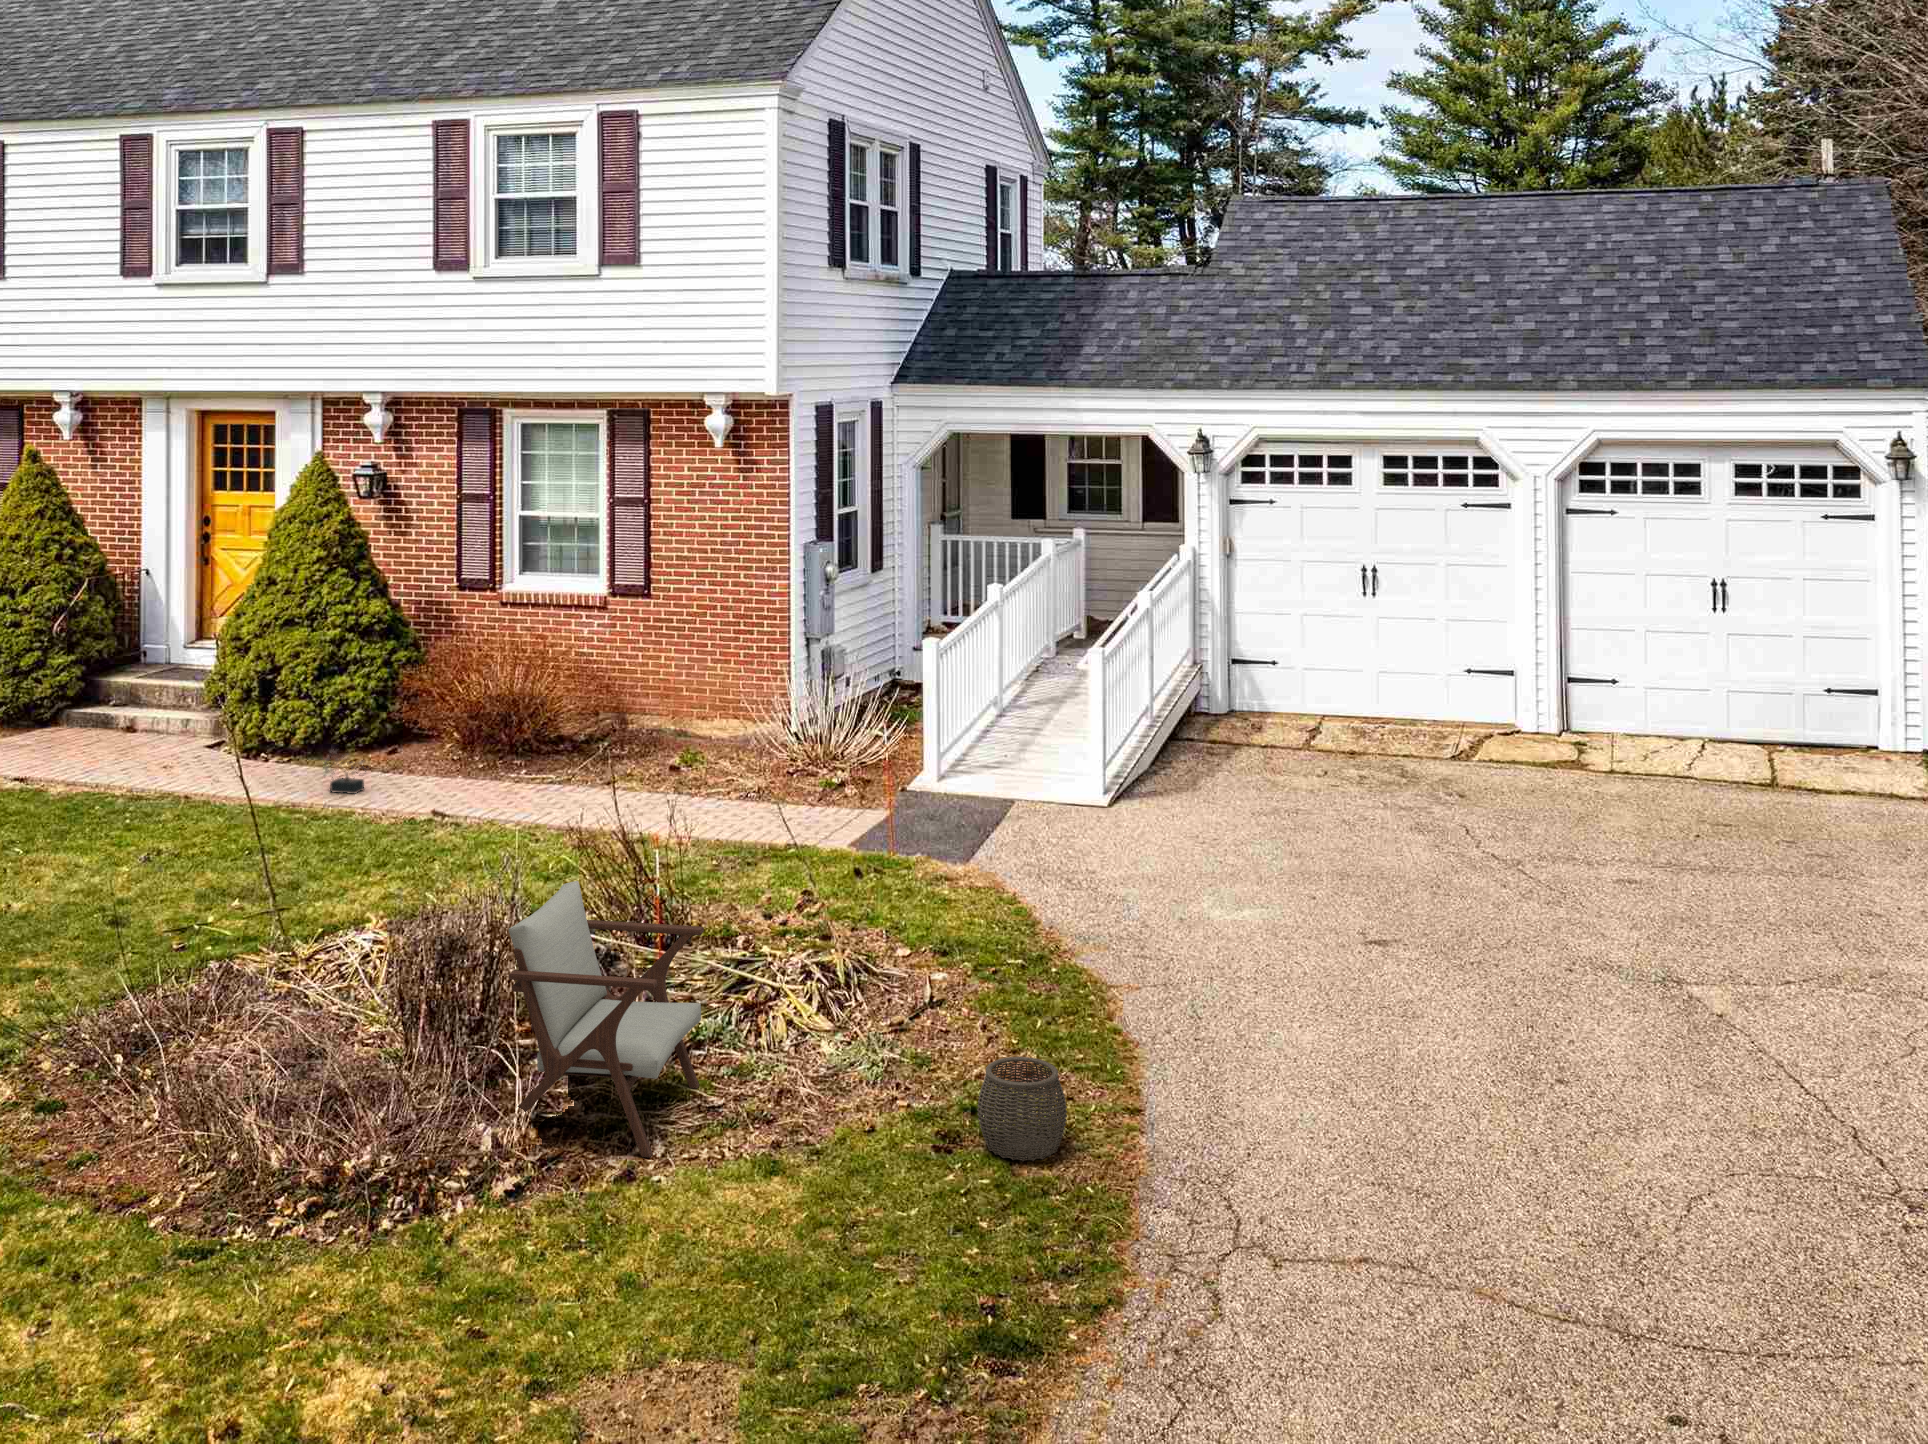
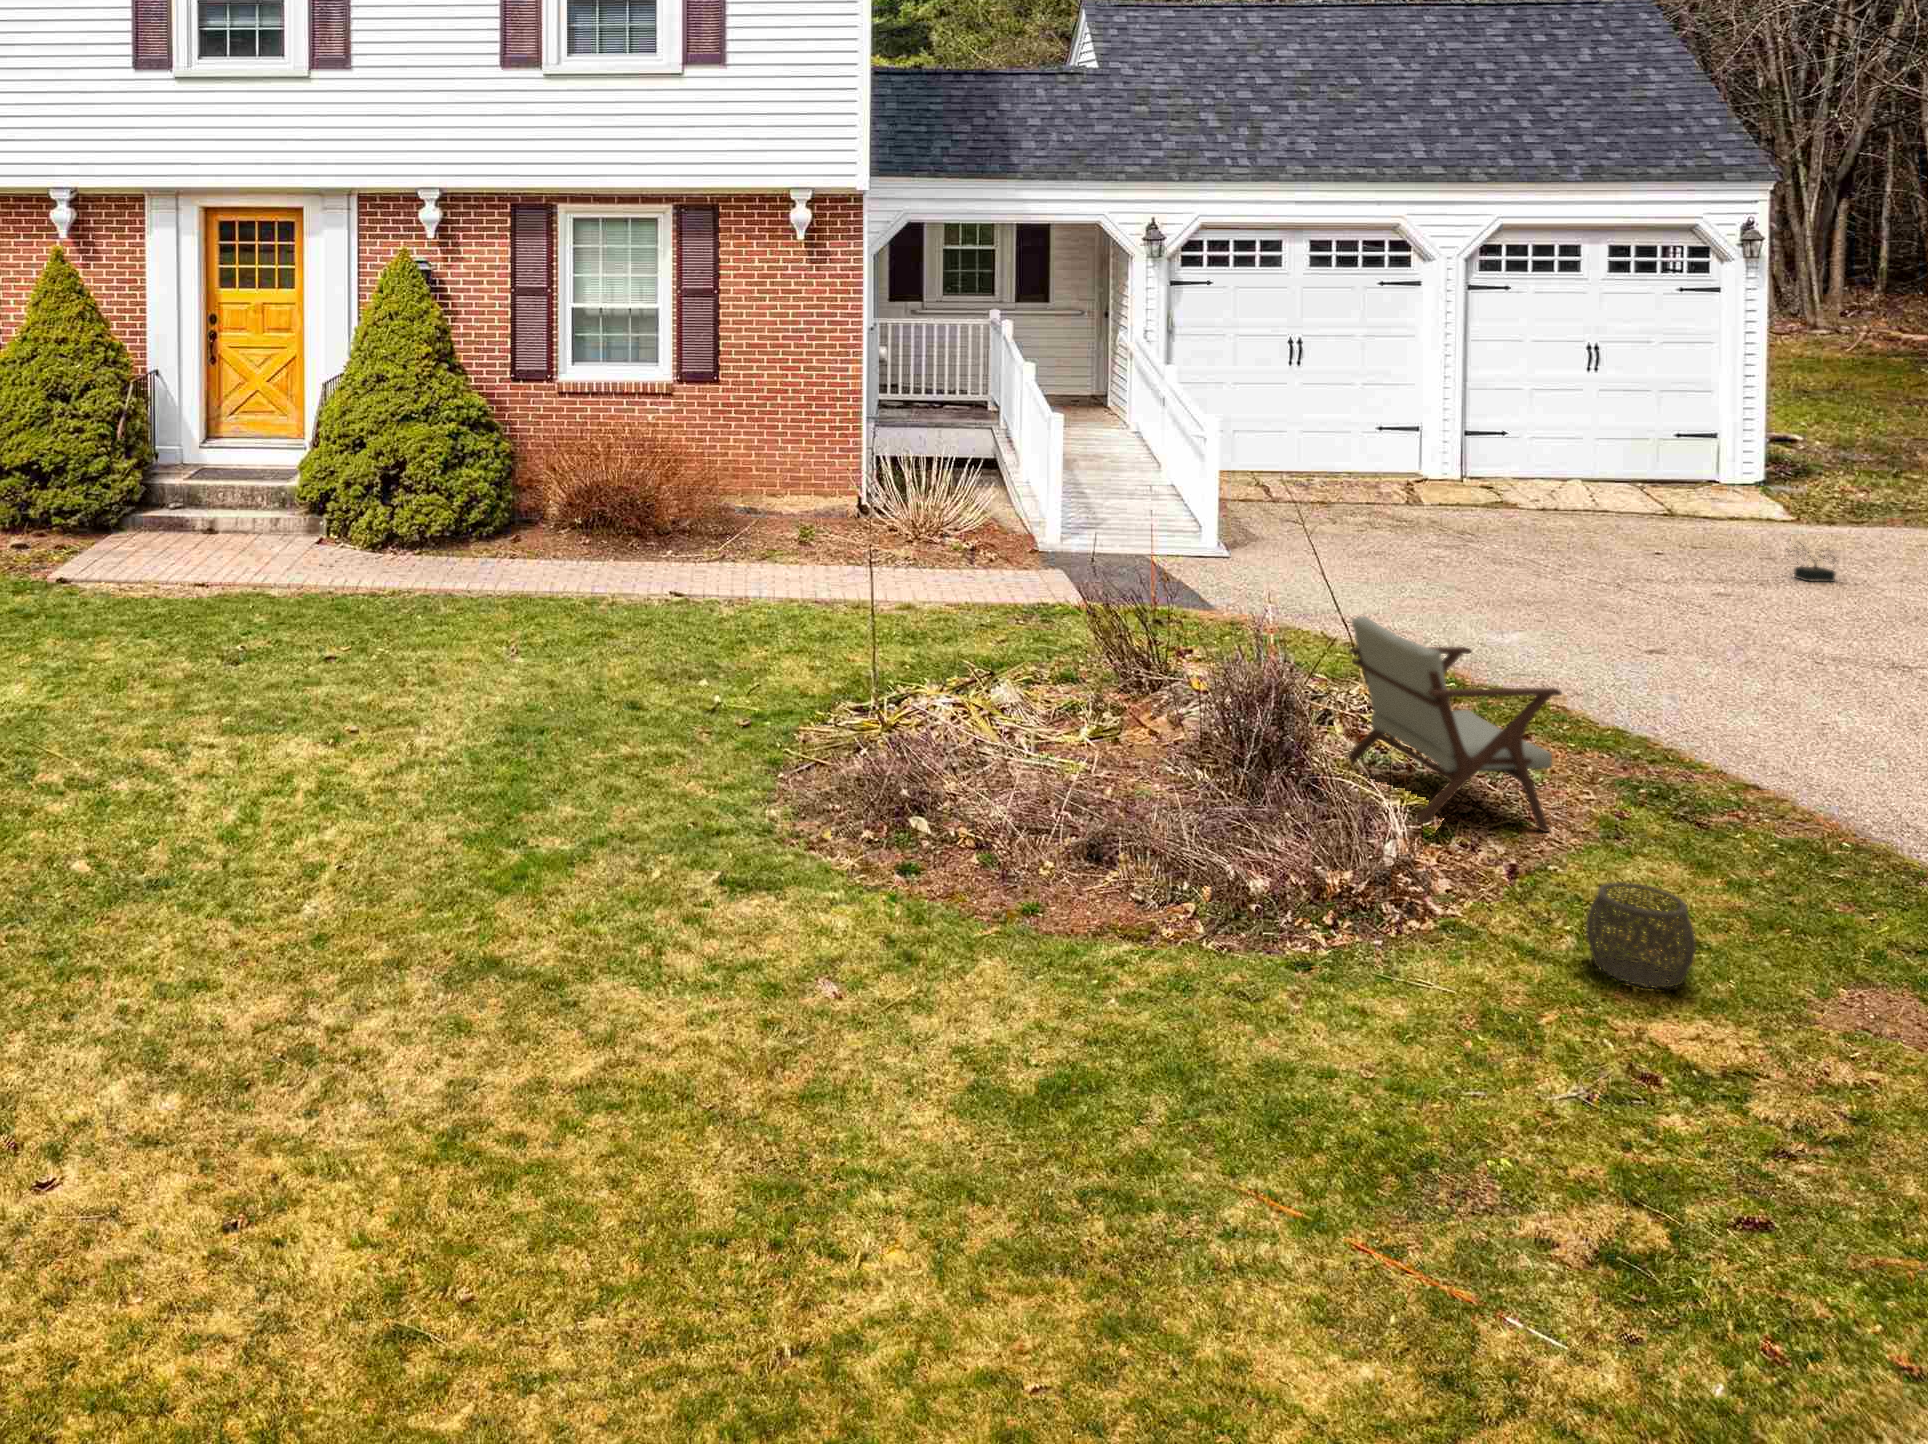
decorative plant: present [325,751,369,794] -> present [1786,543,1836,582]
woven basket: present [977,1057,1067,1161] -> present [1586,882,1696,988]

